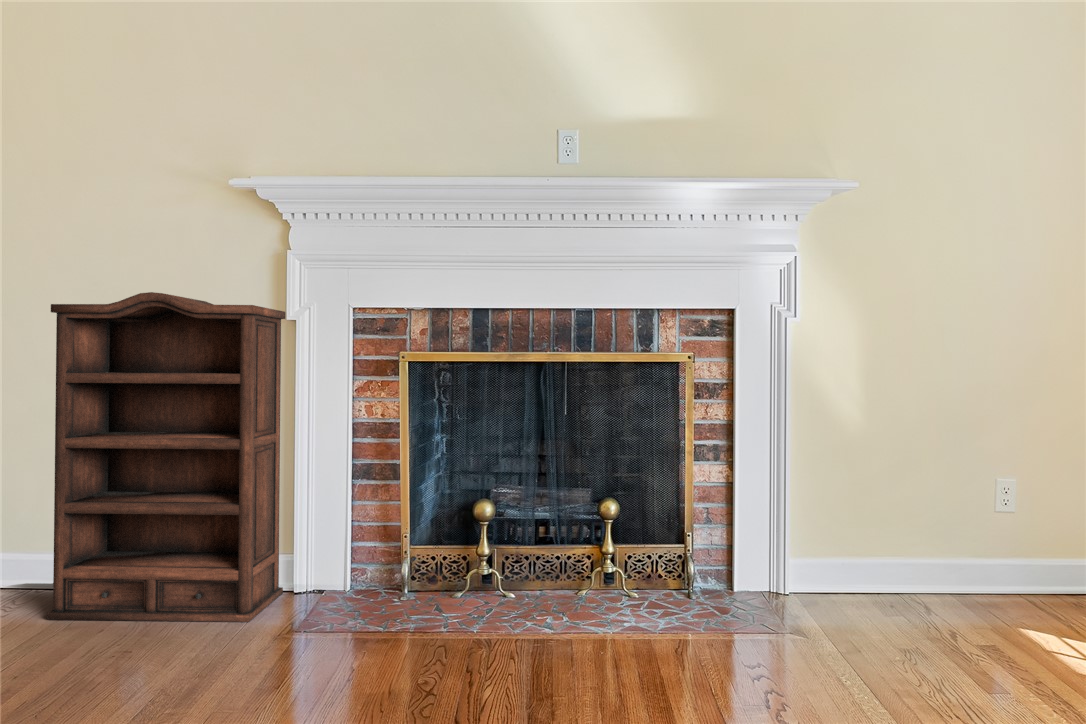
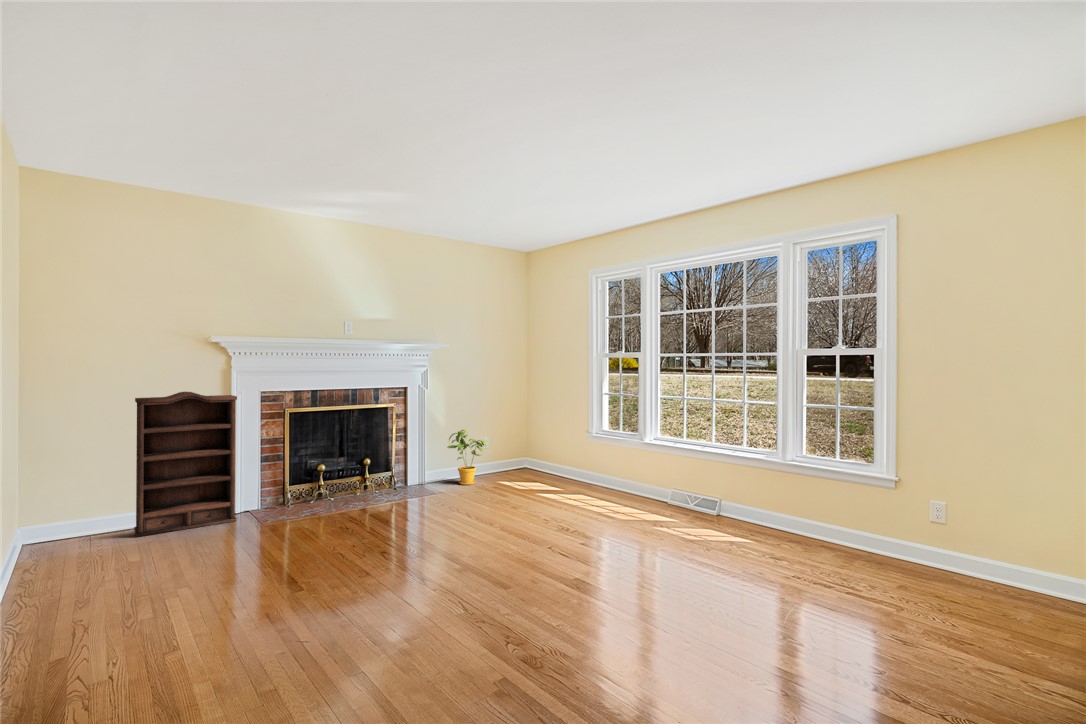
house plant: none [864,443,1026,638] -> present [447,430,487,485]

